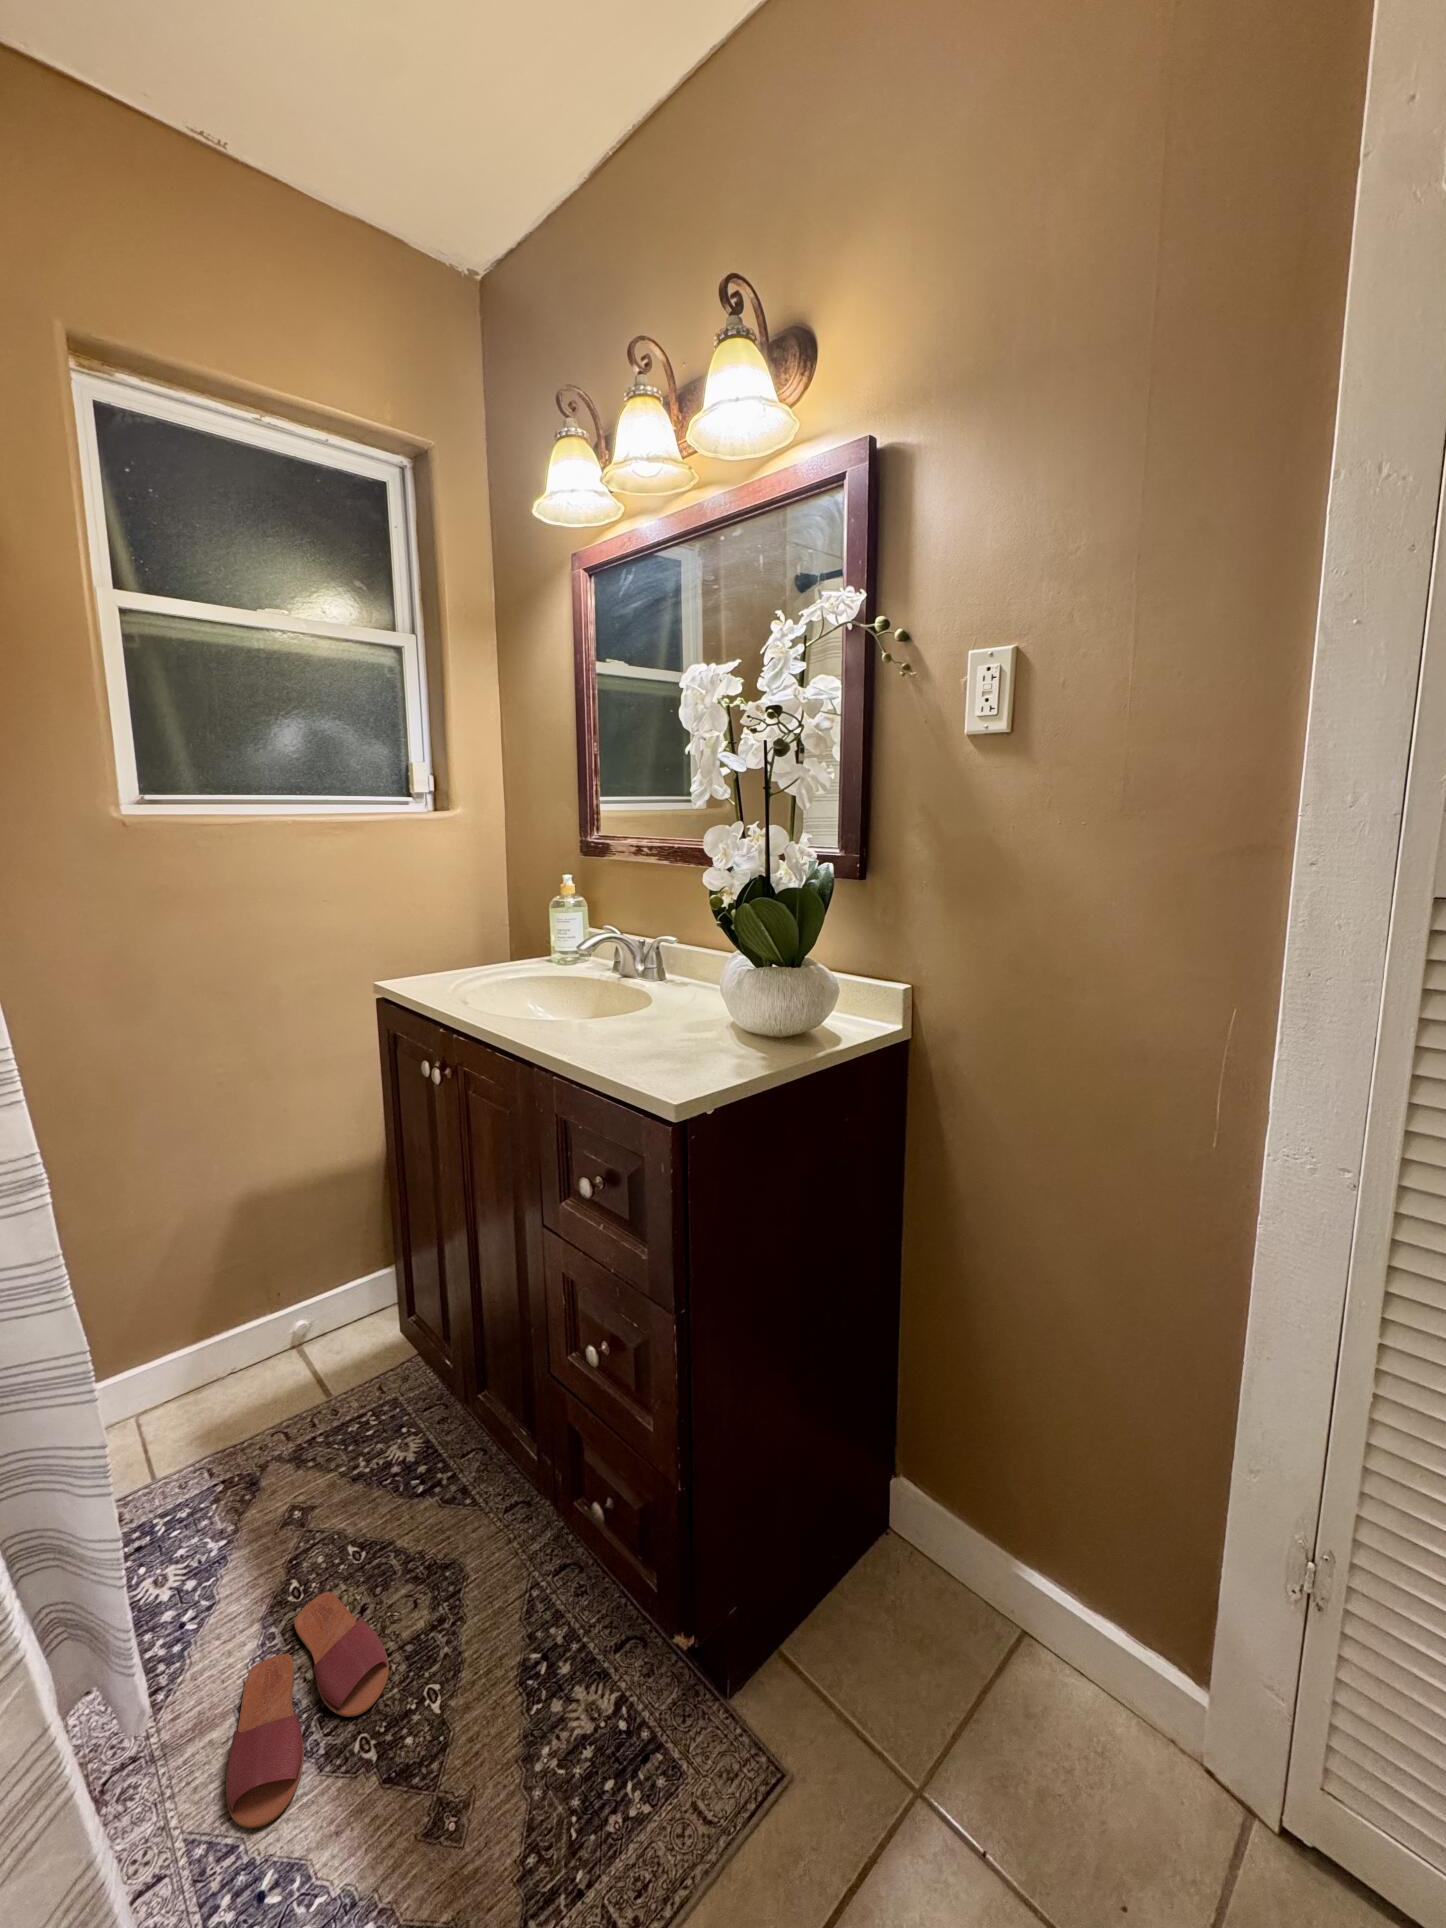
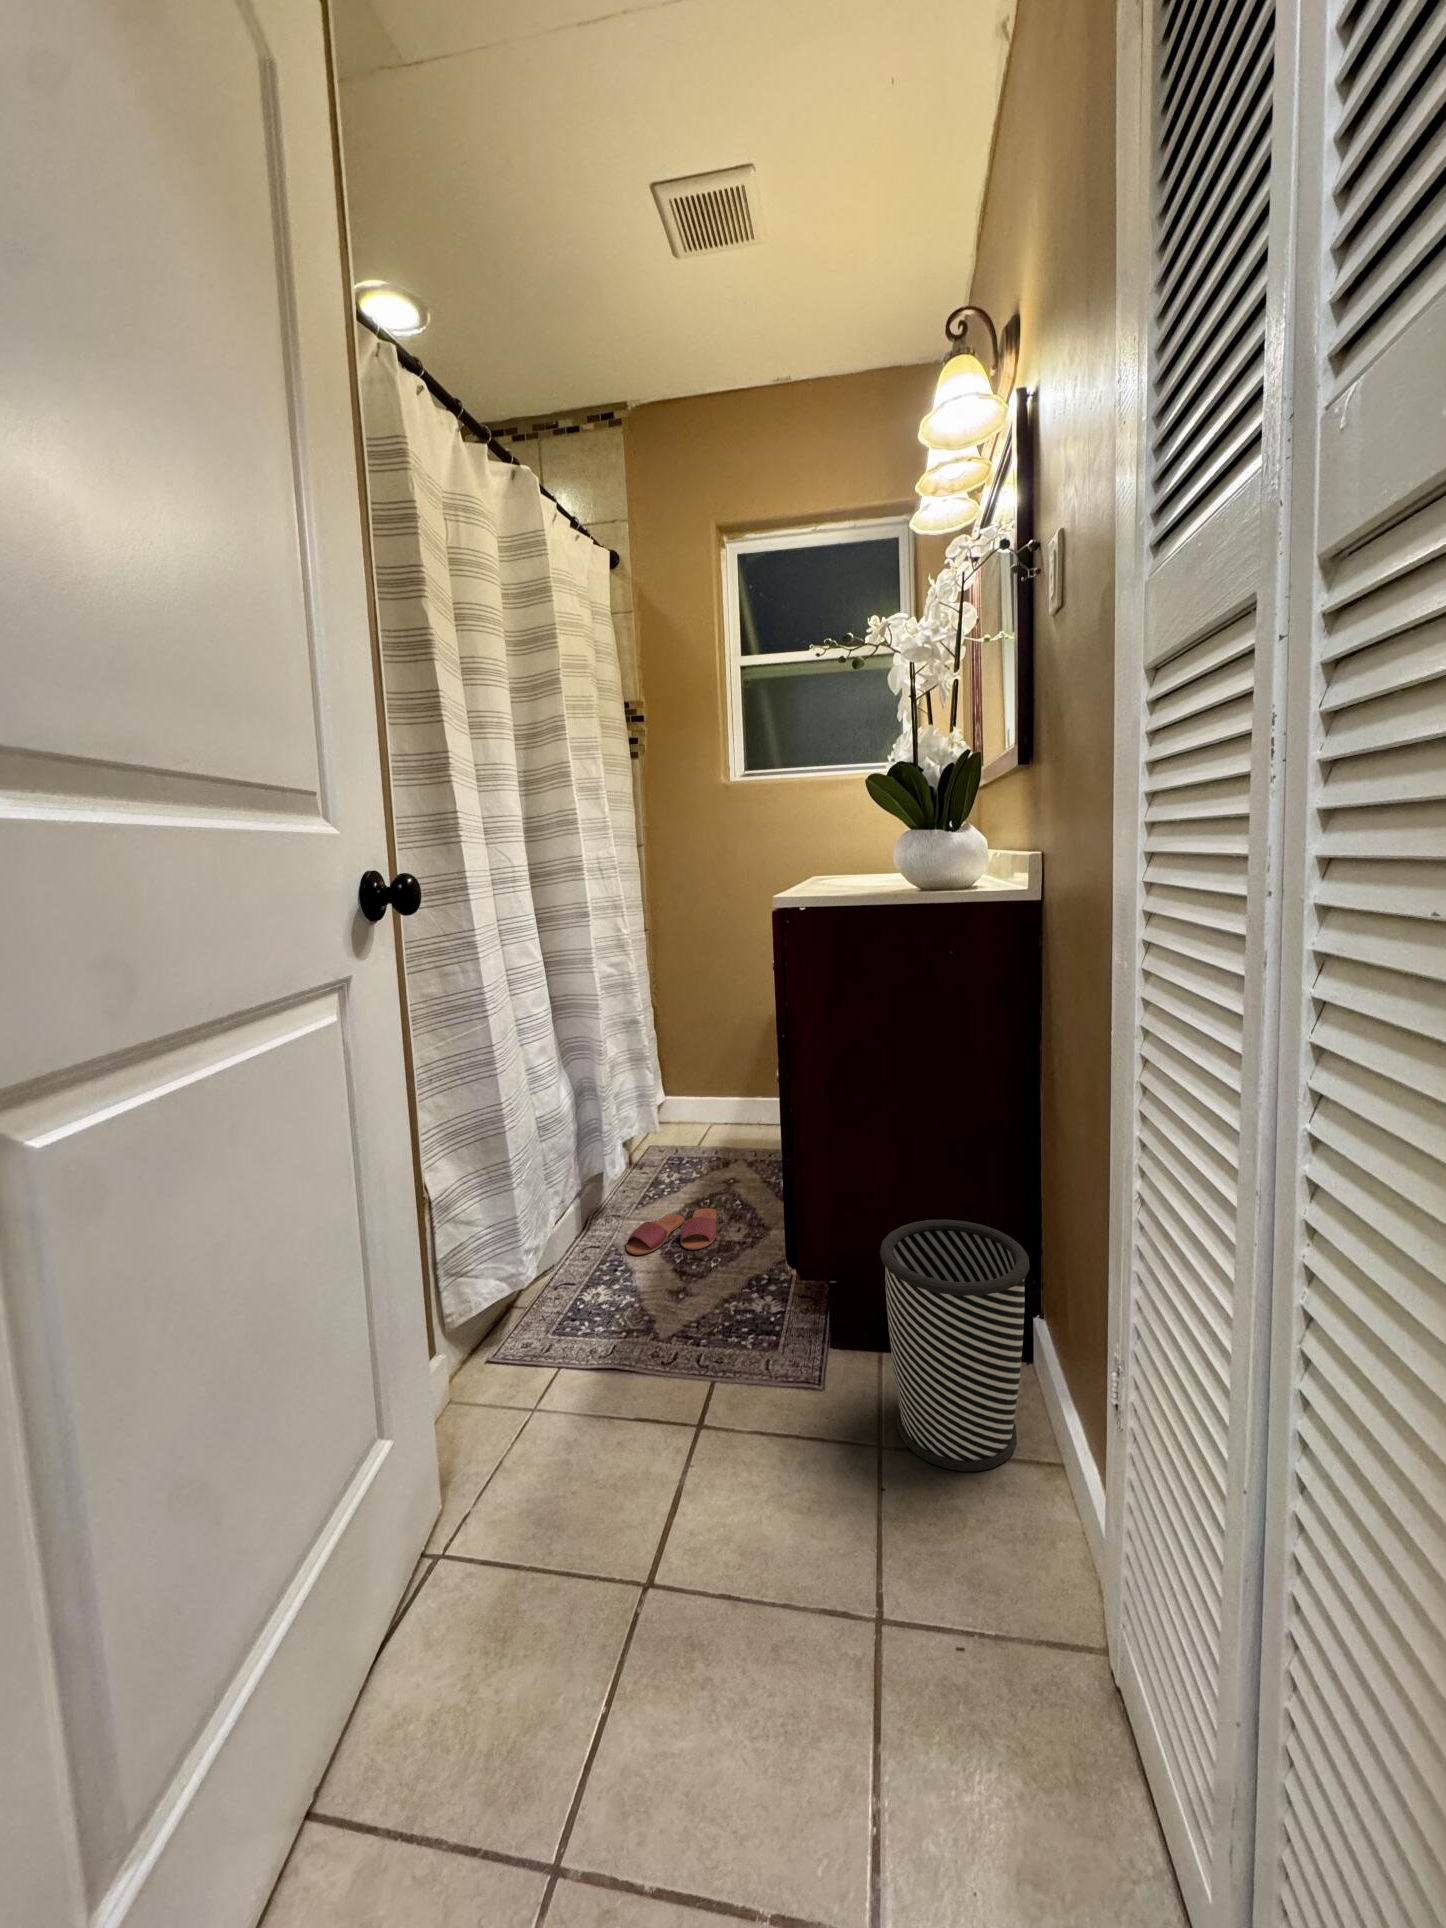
wastebasket: none [854,1432,1032,1763] -> present [880,1220,1030,1471]

